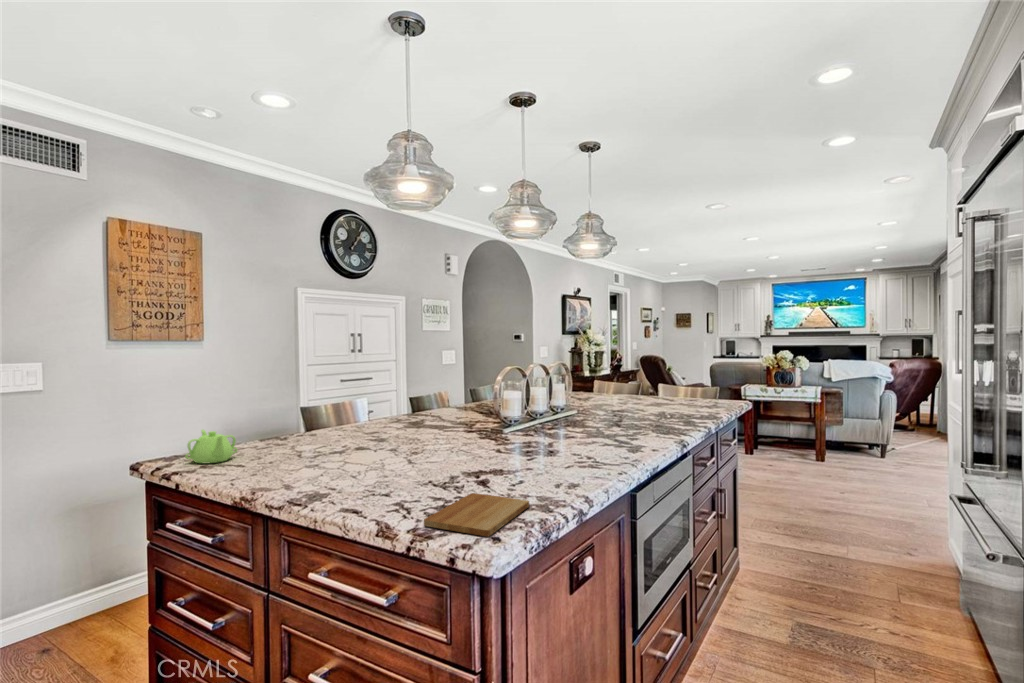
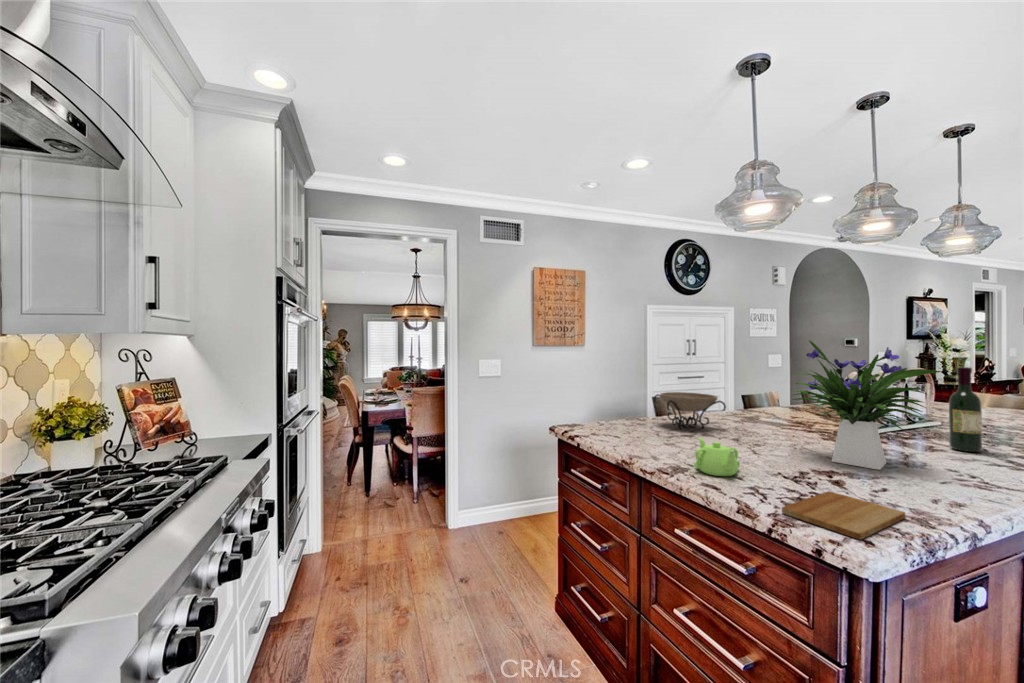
flower arrangement: none [447,332,566,464] -> present [793,340,940,470]
wine bottle: none [576,360,596,437] -> present [949,367,982,452]
decorative bowl: none [299,397,386,445] -> present [654,392,726,429]
teapot: present [185,430,237,463] -> present [694,438,740,476]

